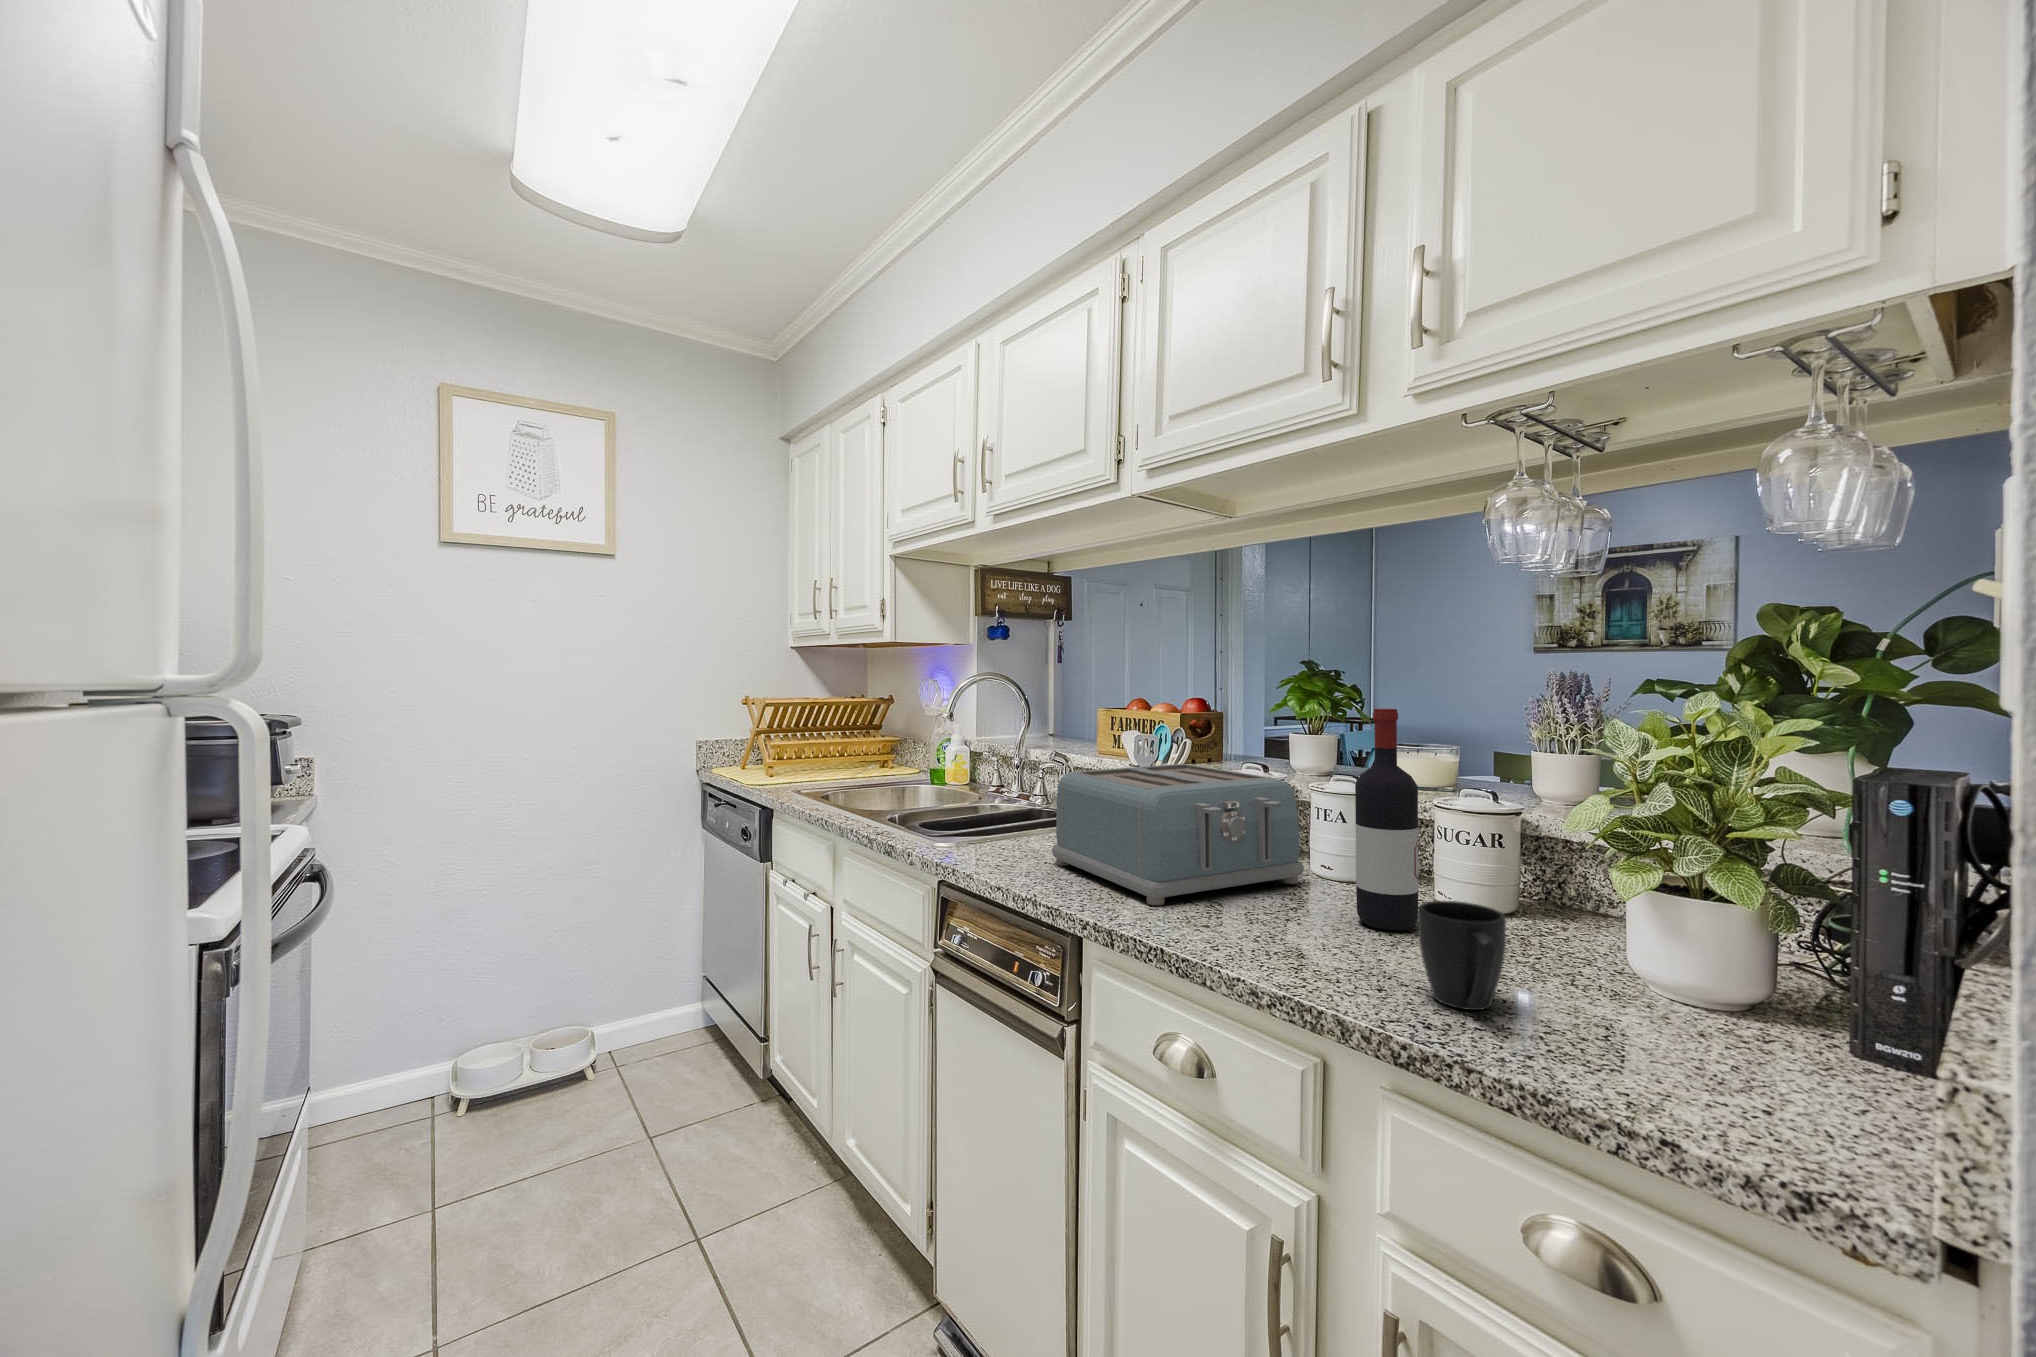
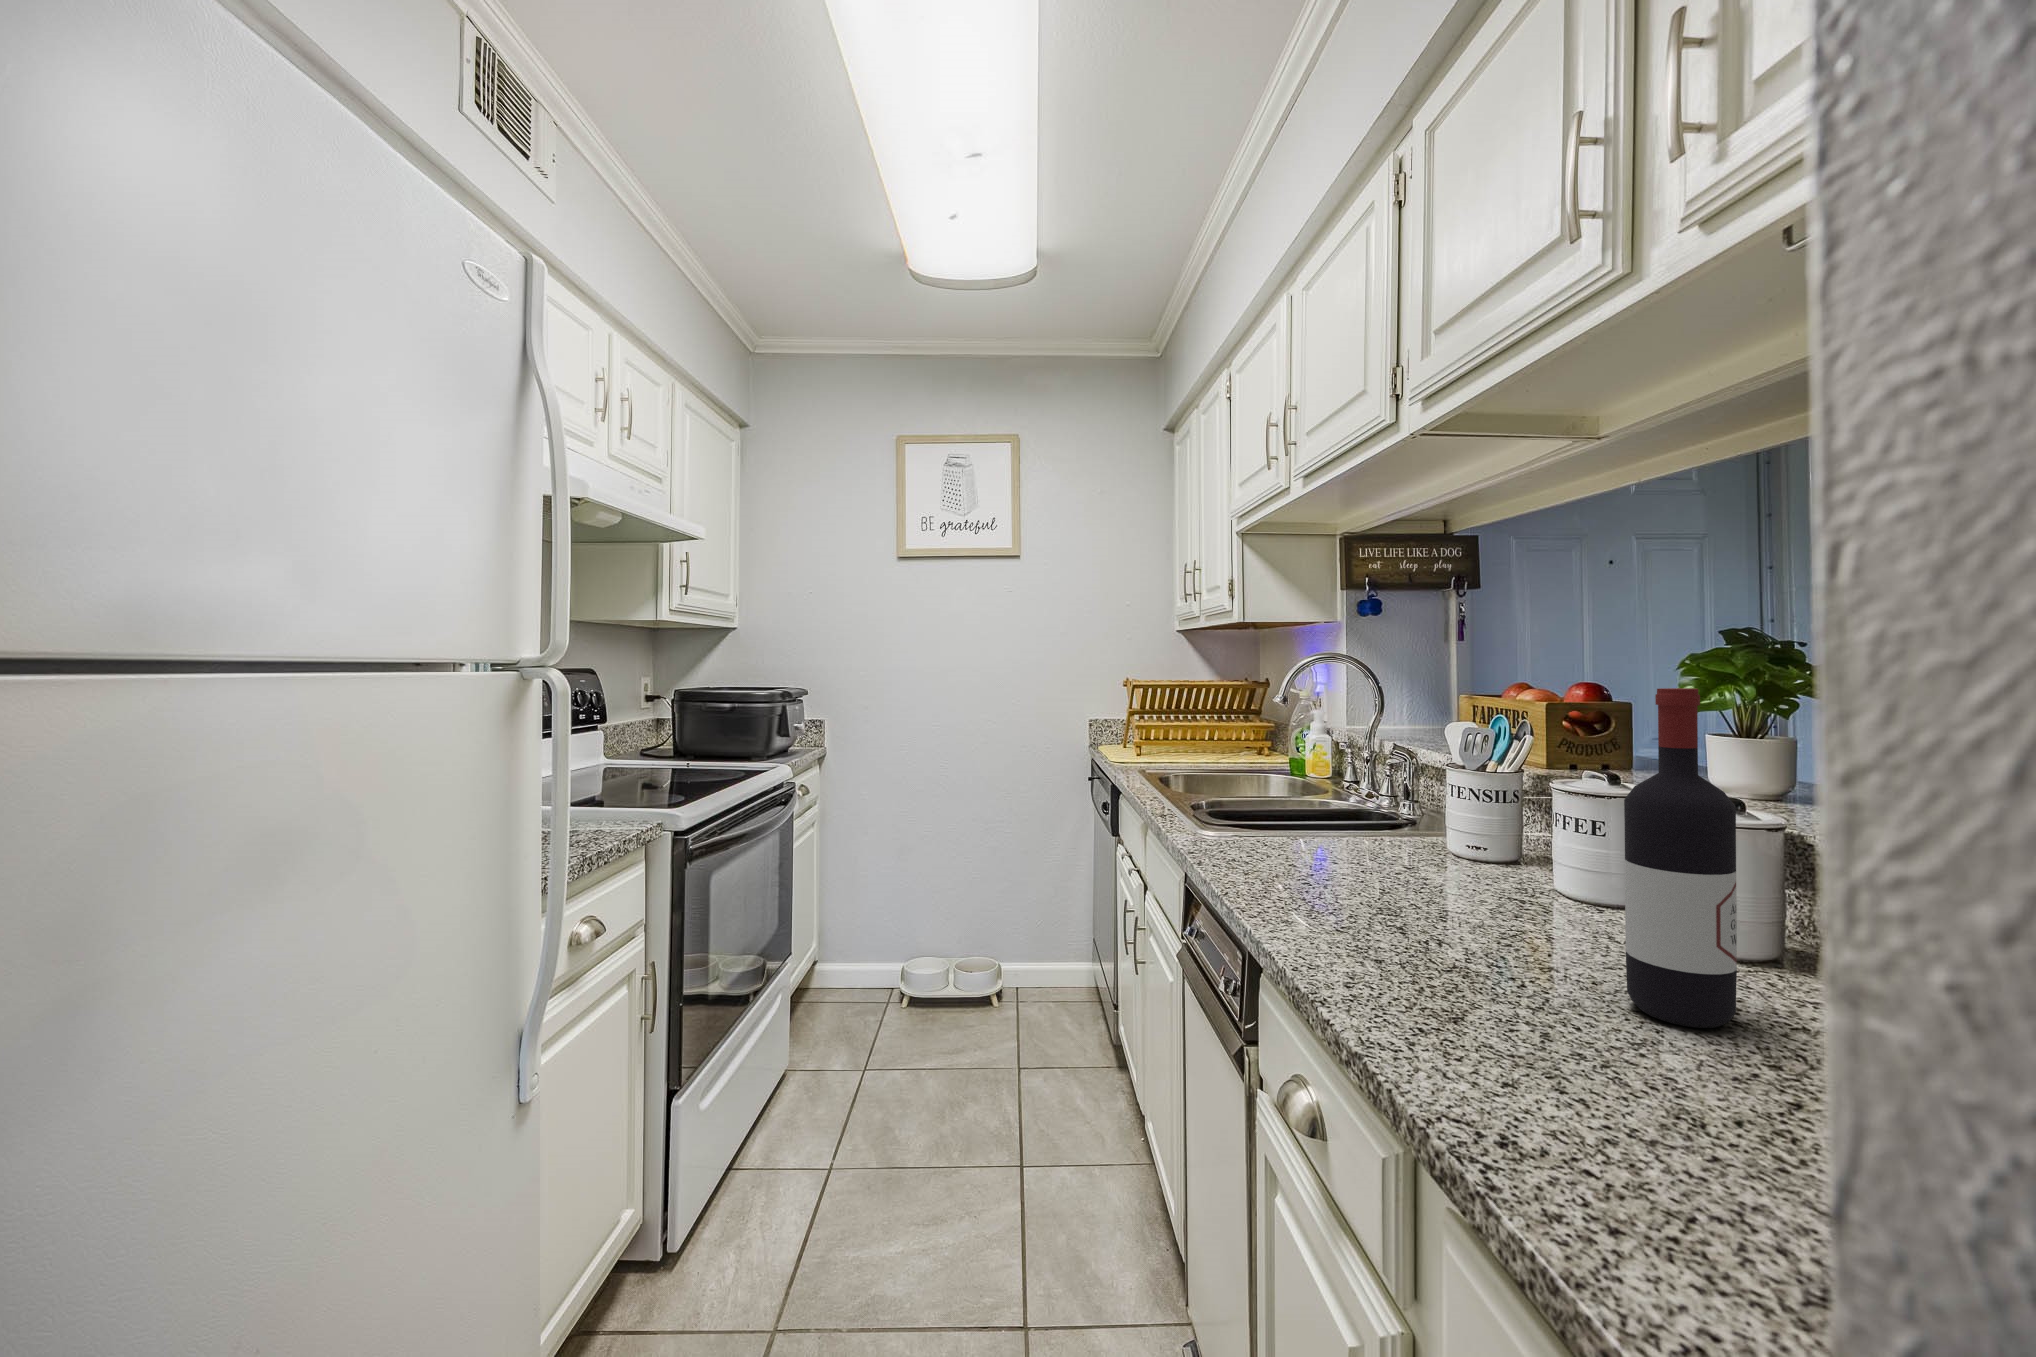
toaster: present [1052,764,1304,906] -> none [1300,762,1620,937]
mug: present [1418,901,1506,1010] -> none [1560,975,1711,1158]

